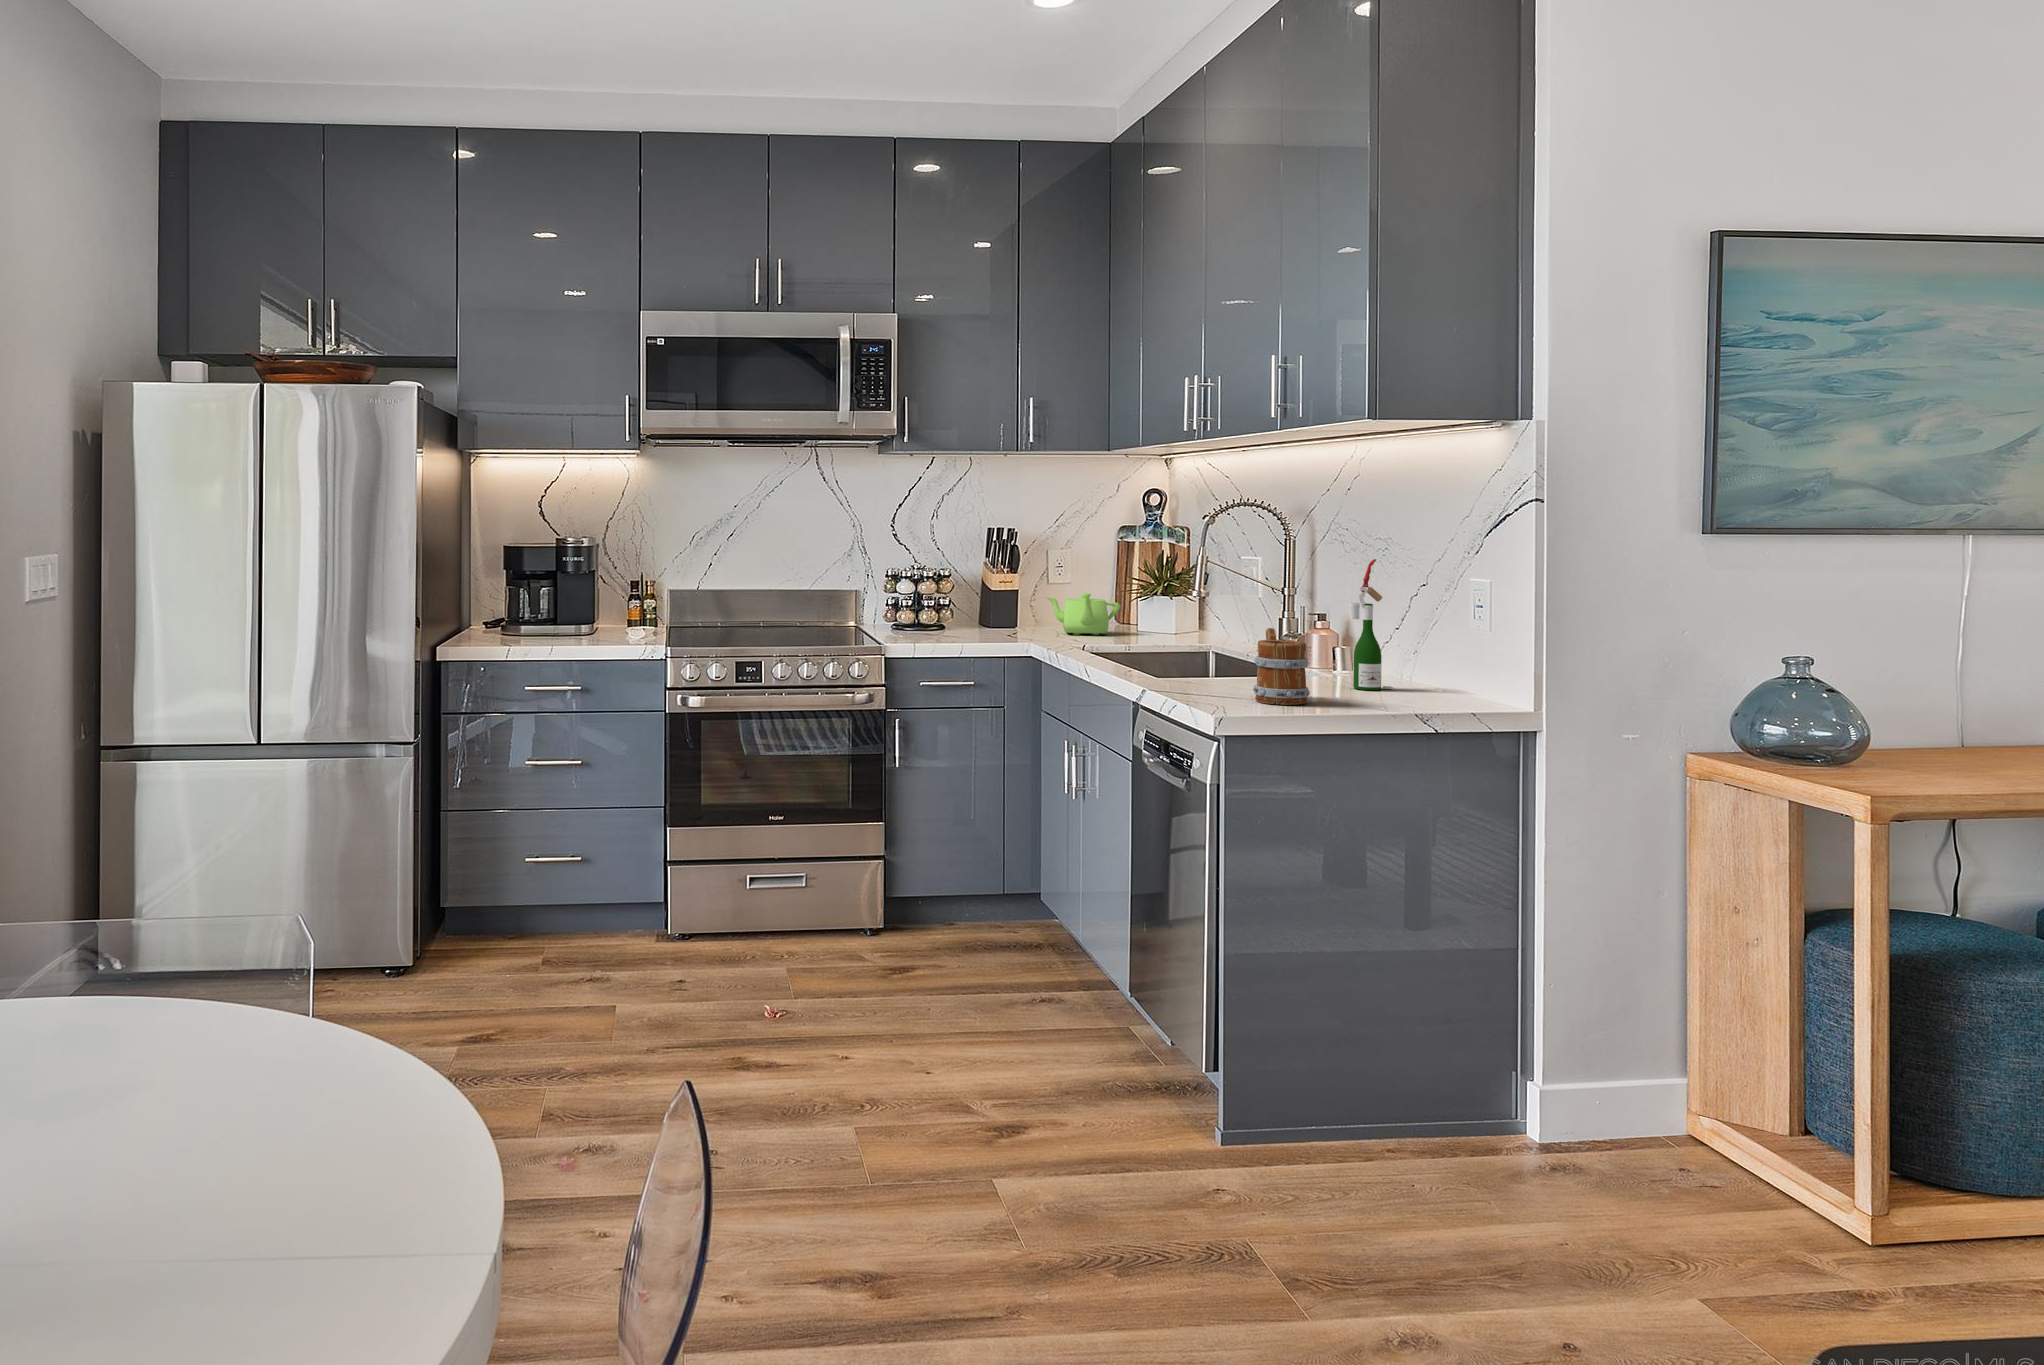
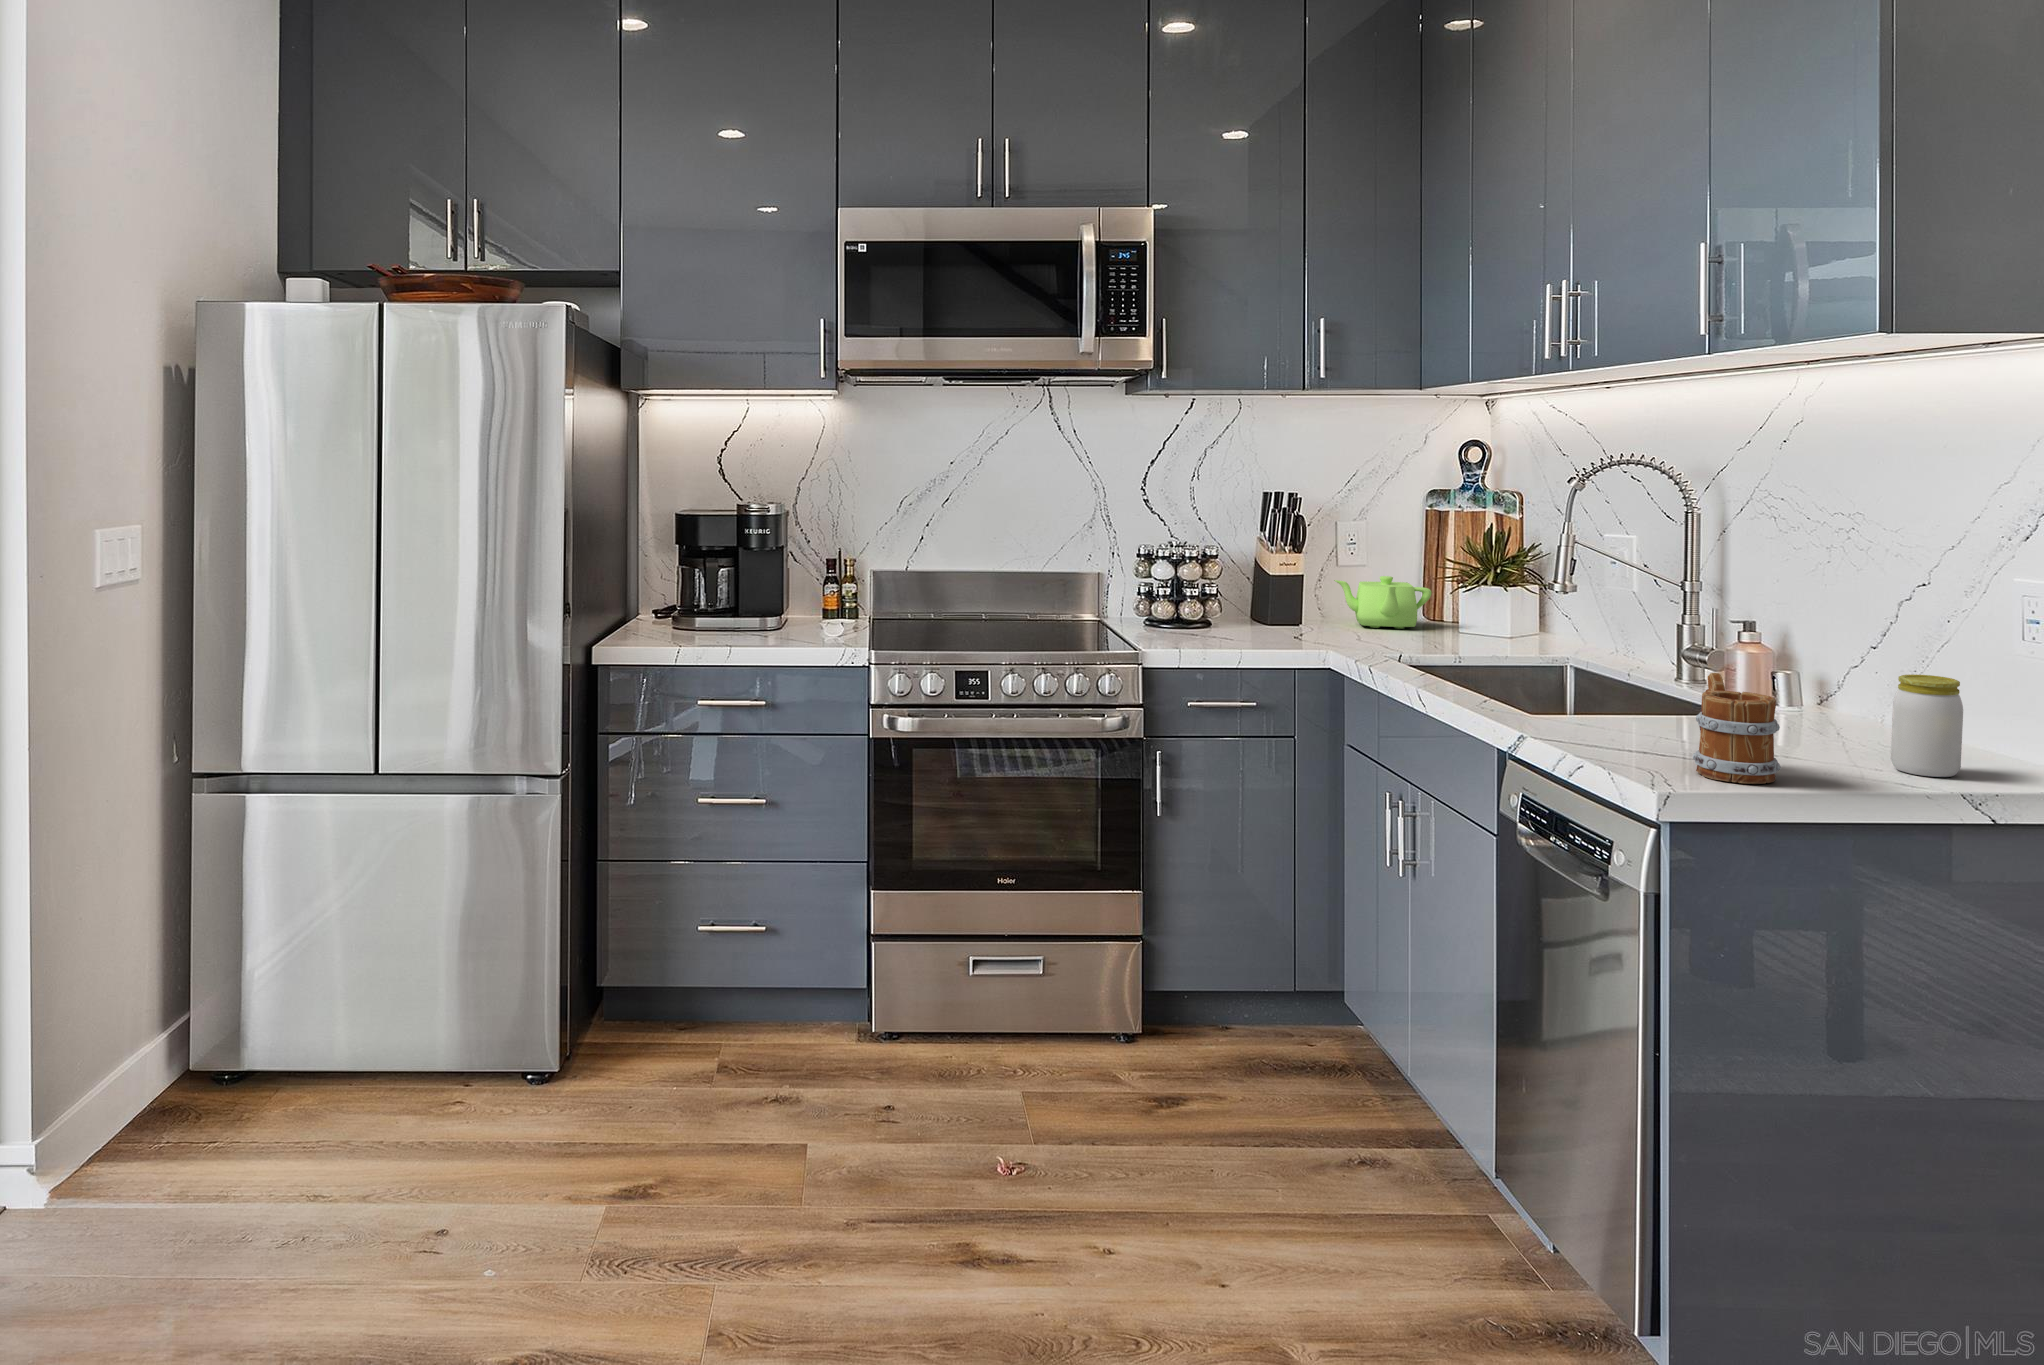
wine bottle: present [1349,559,1392,690] -> none [1814,573,1875,750]
jar: none [1393,629,1438,701] -> present [1891,675,1963,777]

